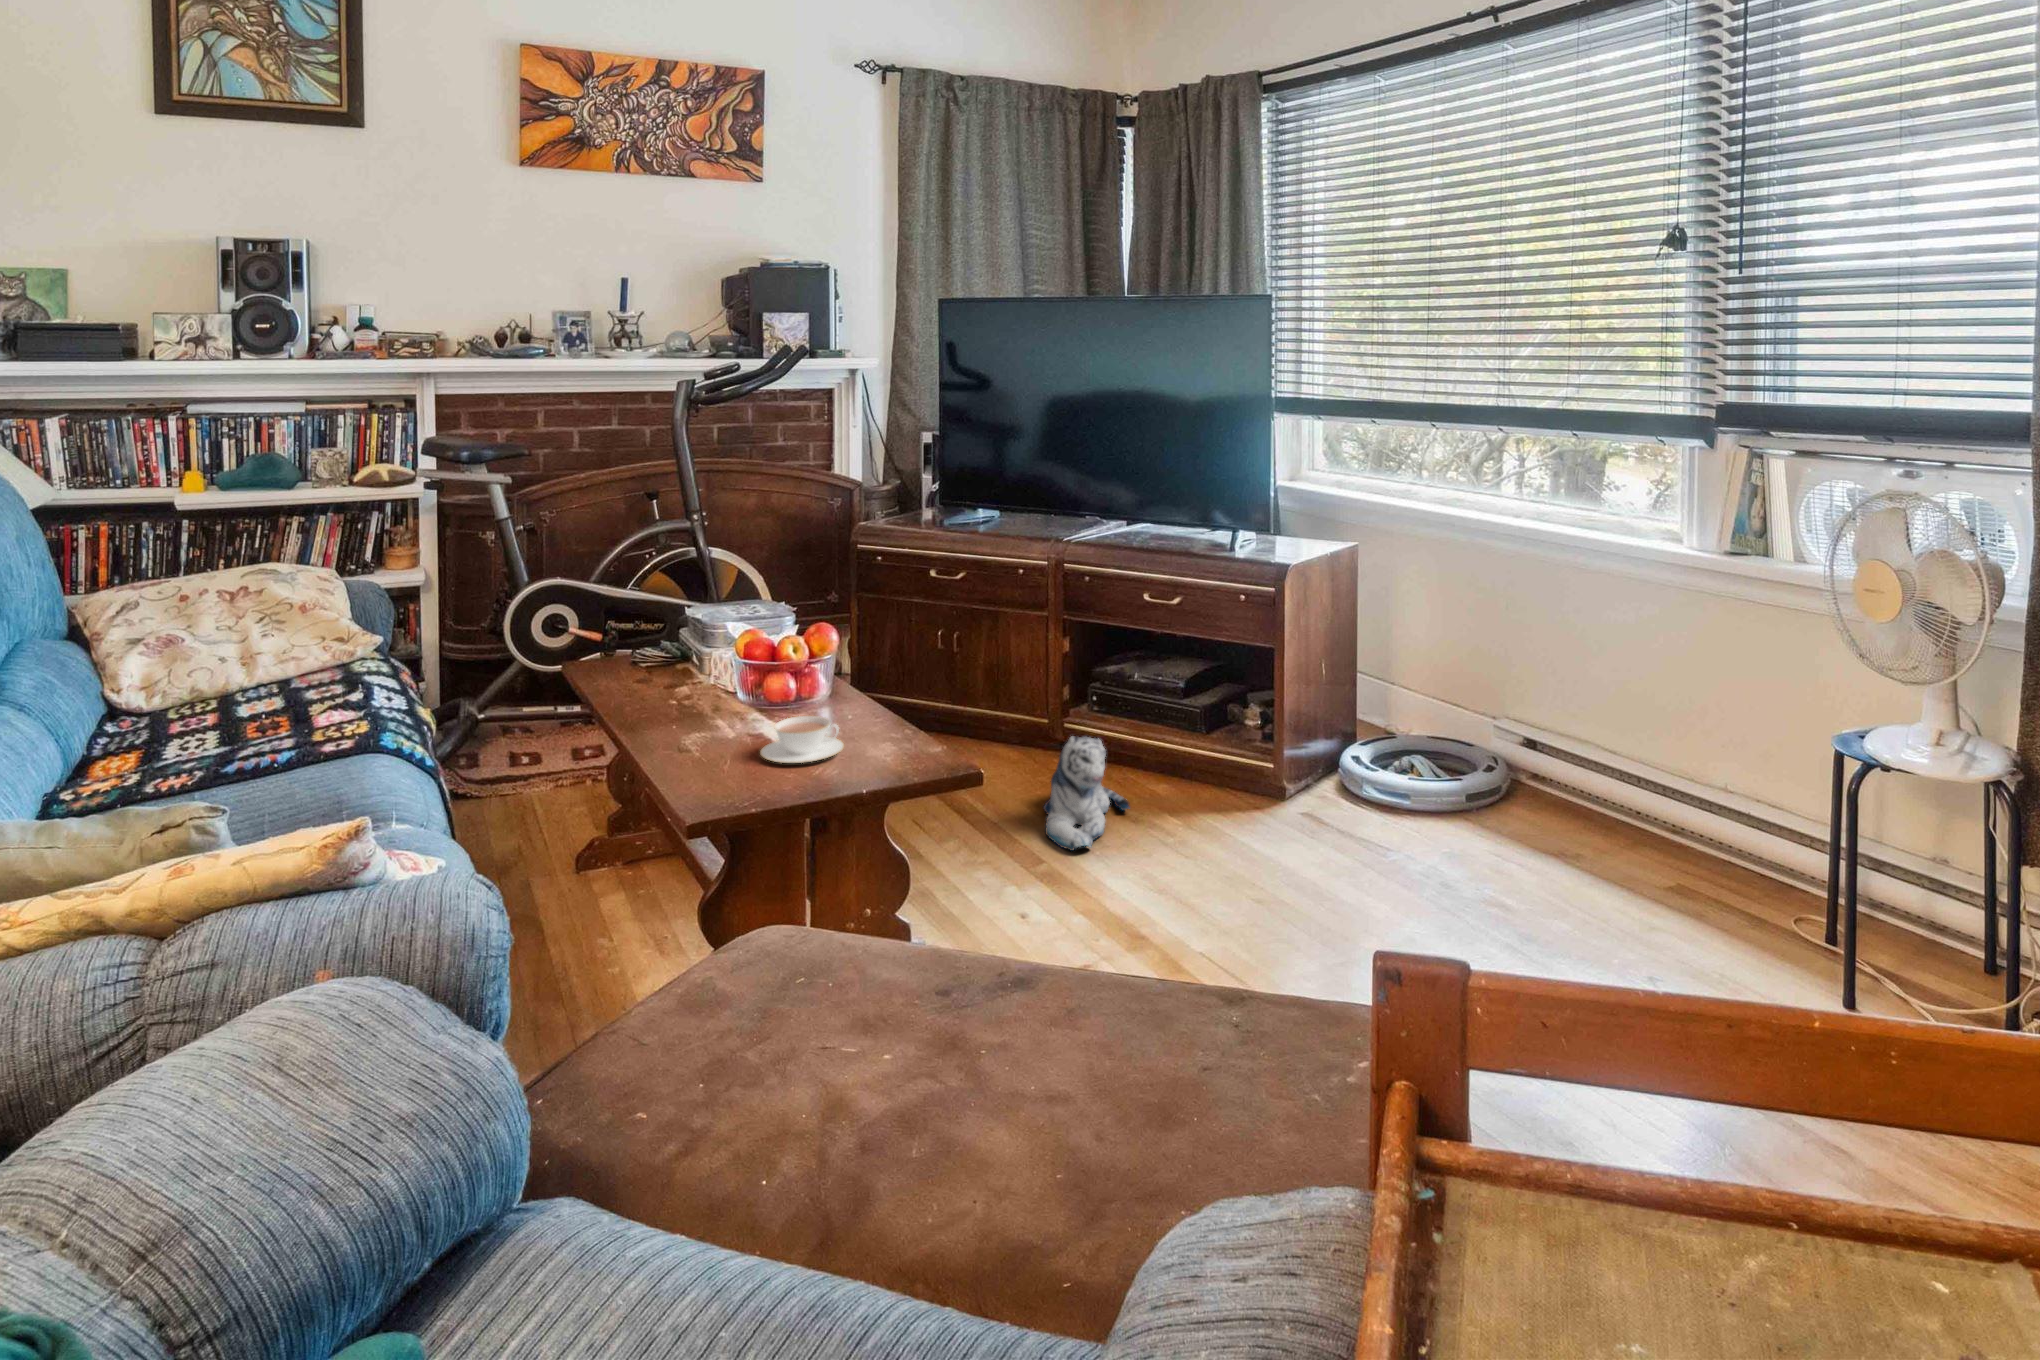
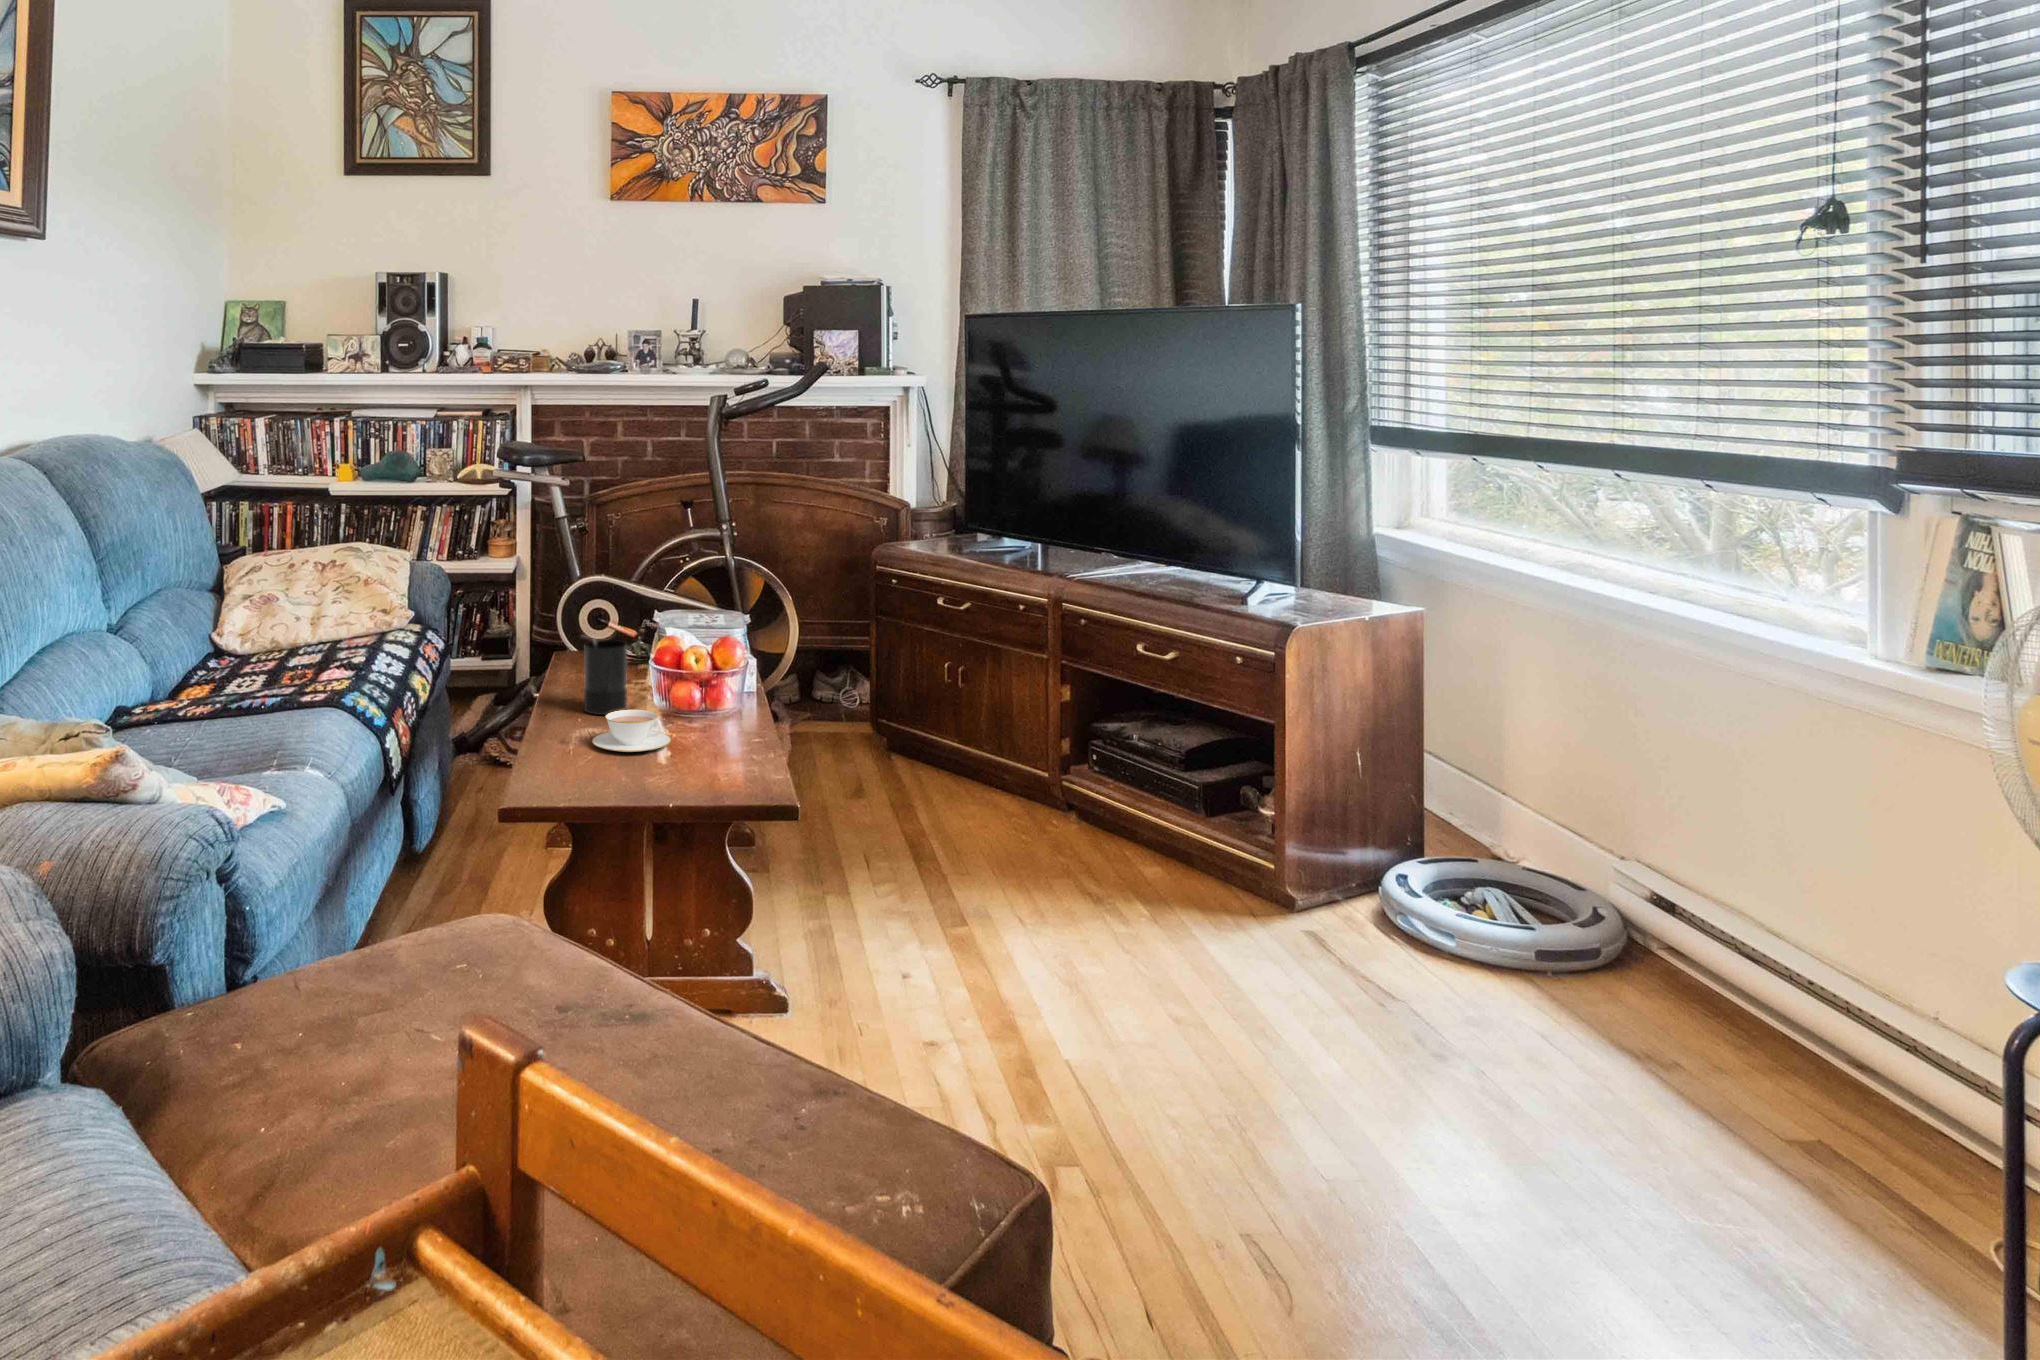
candle: none [697,647,751,729] -> present [584,640,627,715]
plush toy: present [1043,736,1130,851] -> none [974,795,1087,922]

